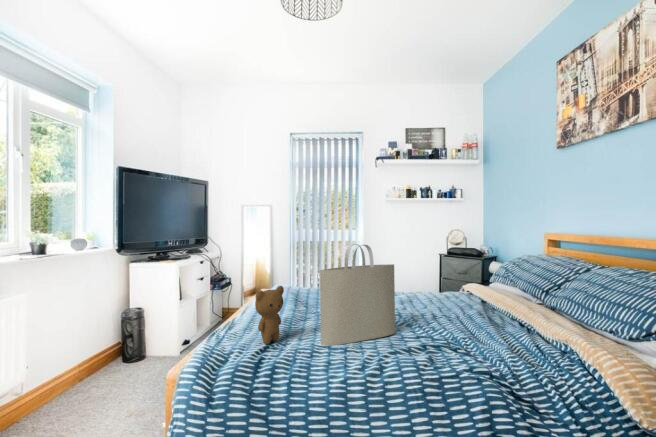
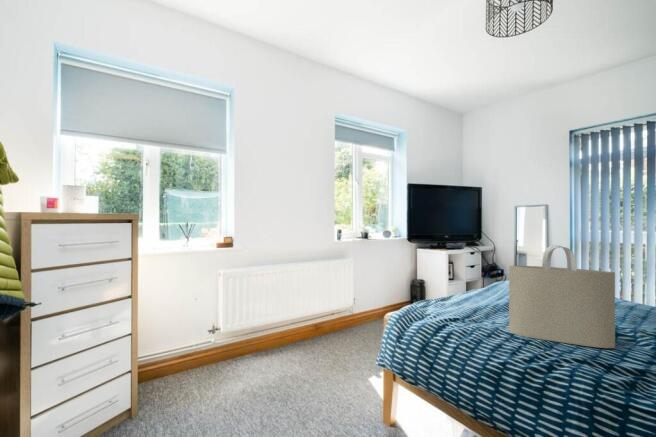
teddy bear: present [255,286,284,344] -> none [450,274,481,318]

